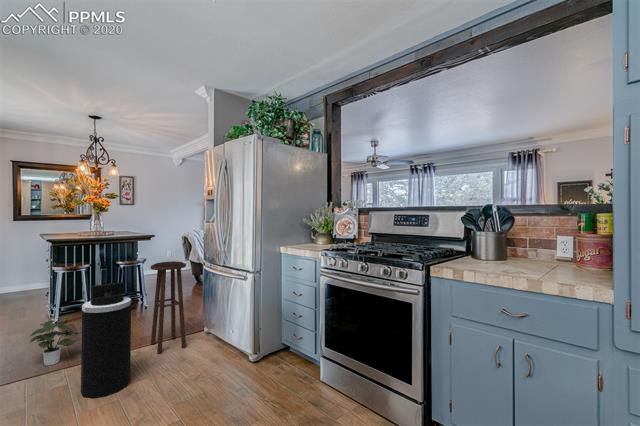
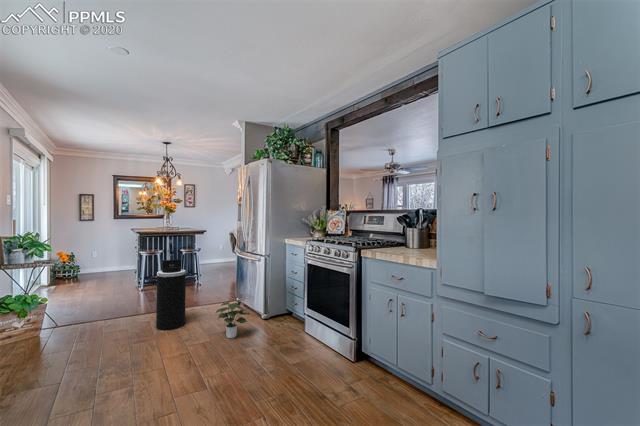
stool: present [151,261,186,354] -> none [200,249,224,312]
potted plant: present [30,317,81,366] -> present [216,300,250,338]

